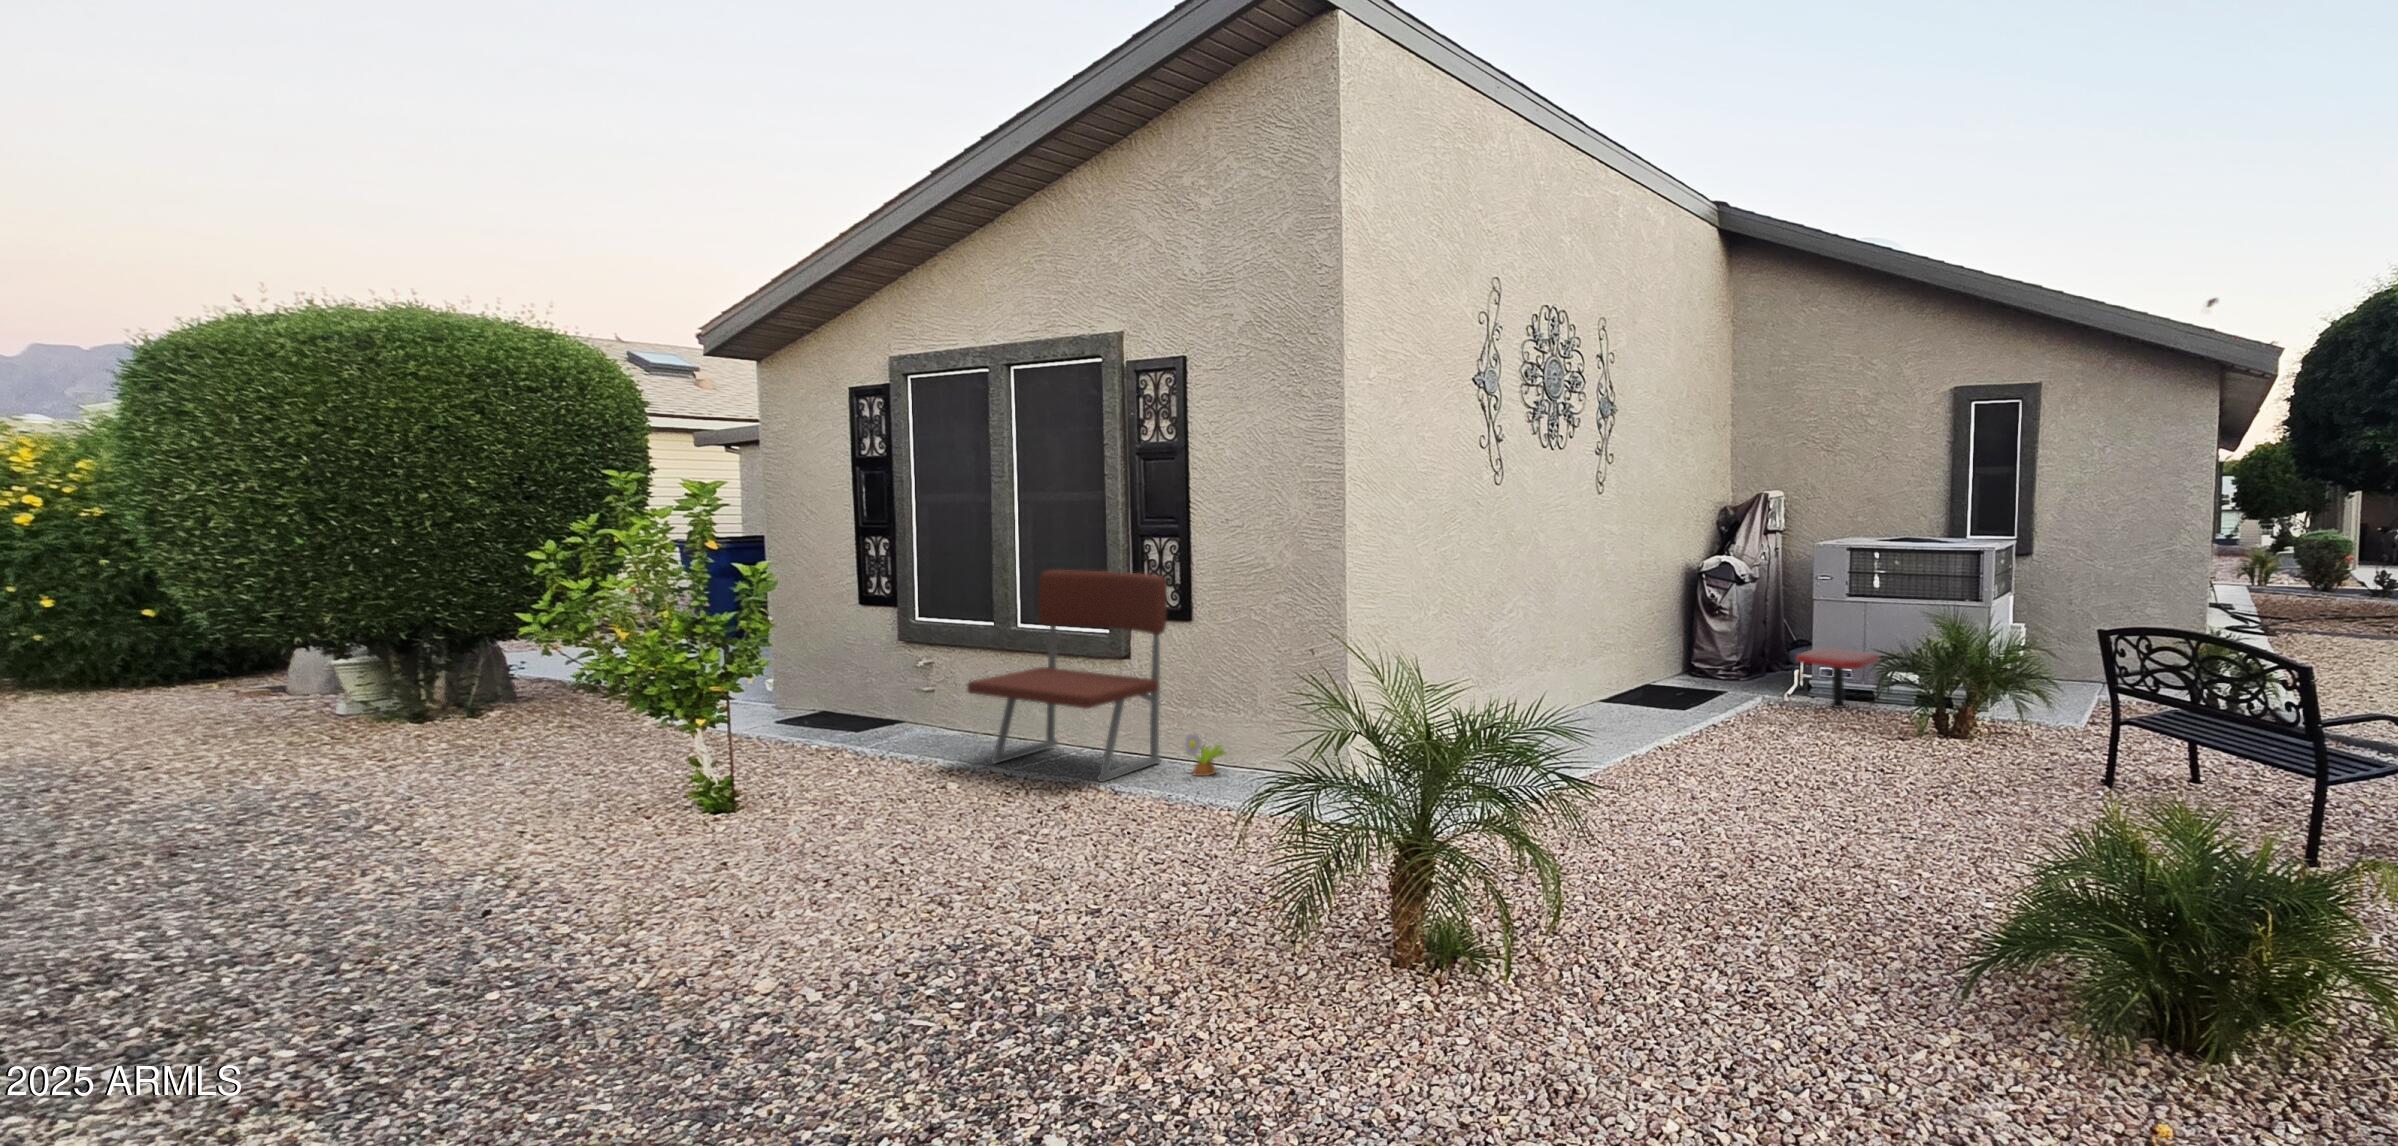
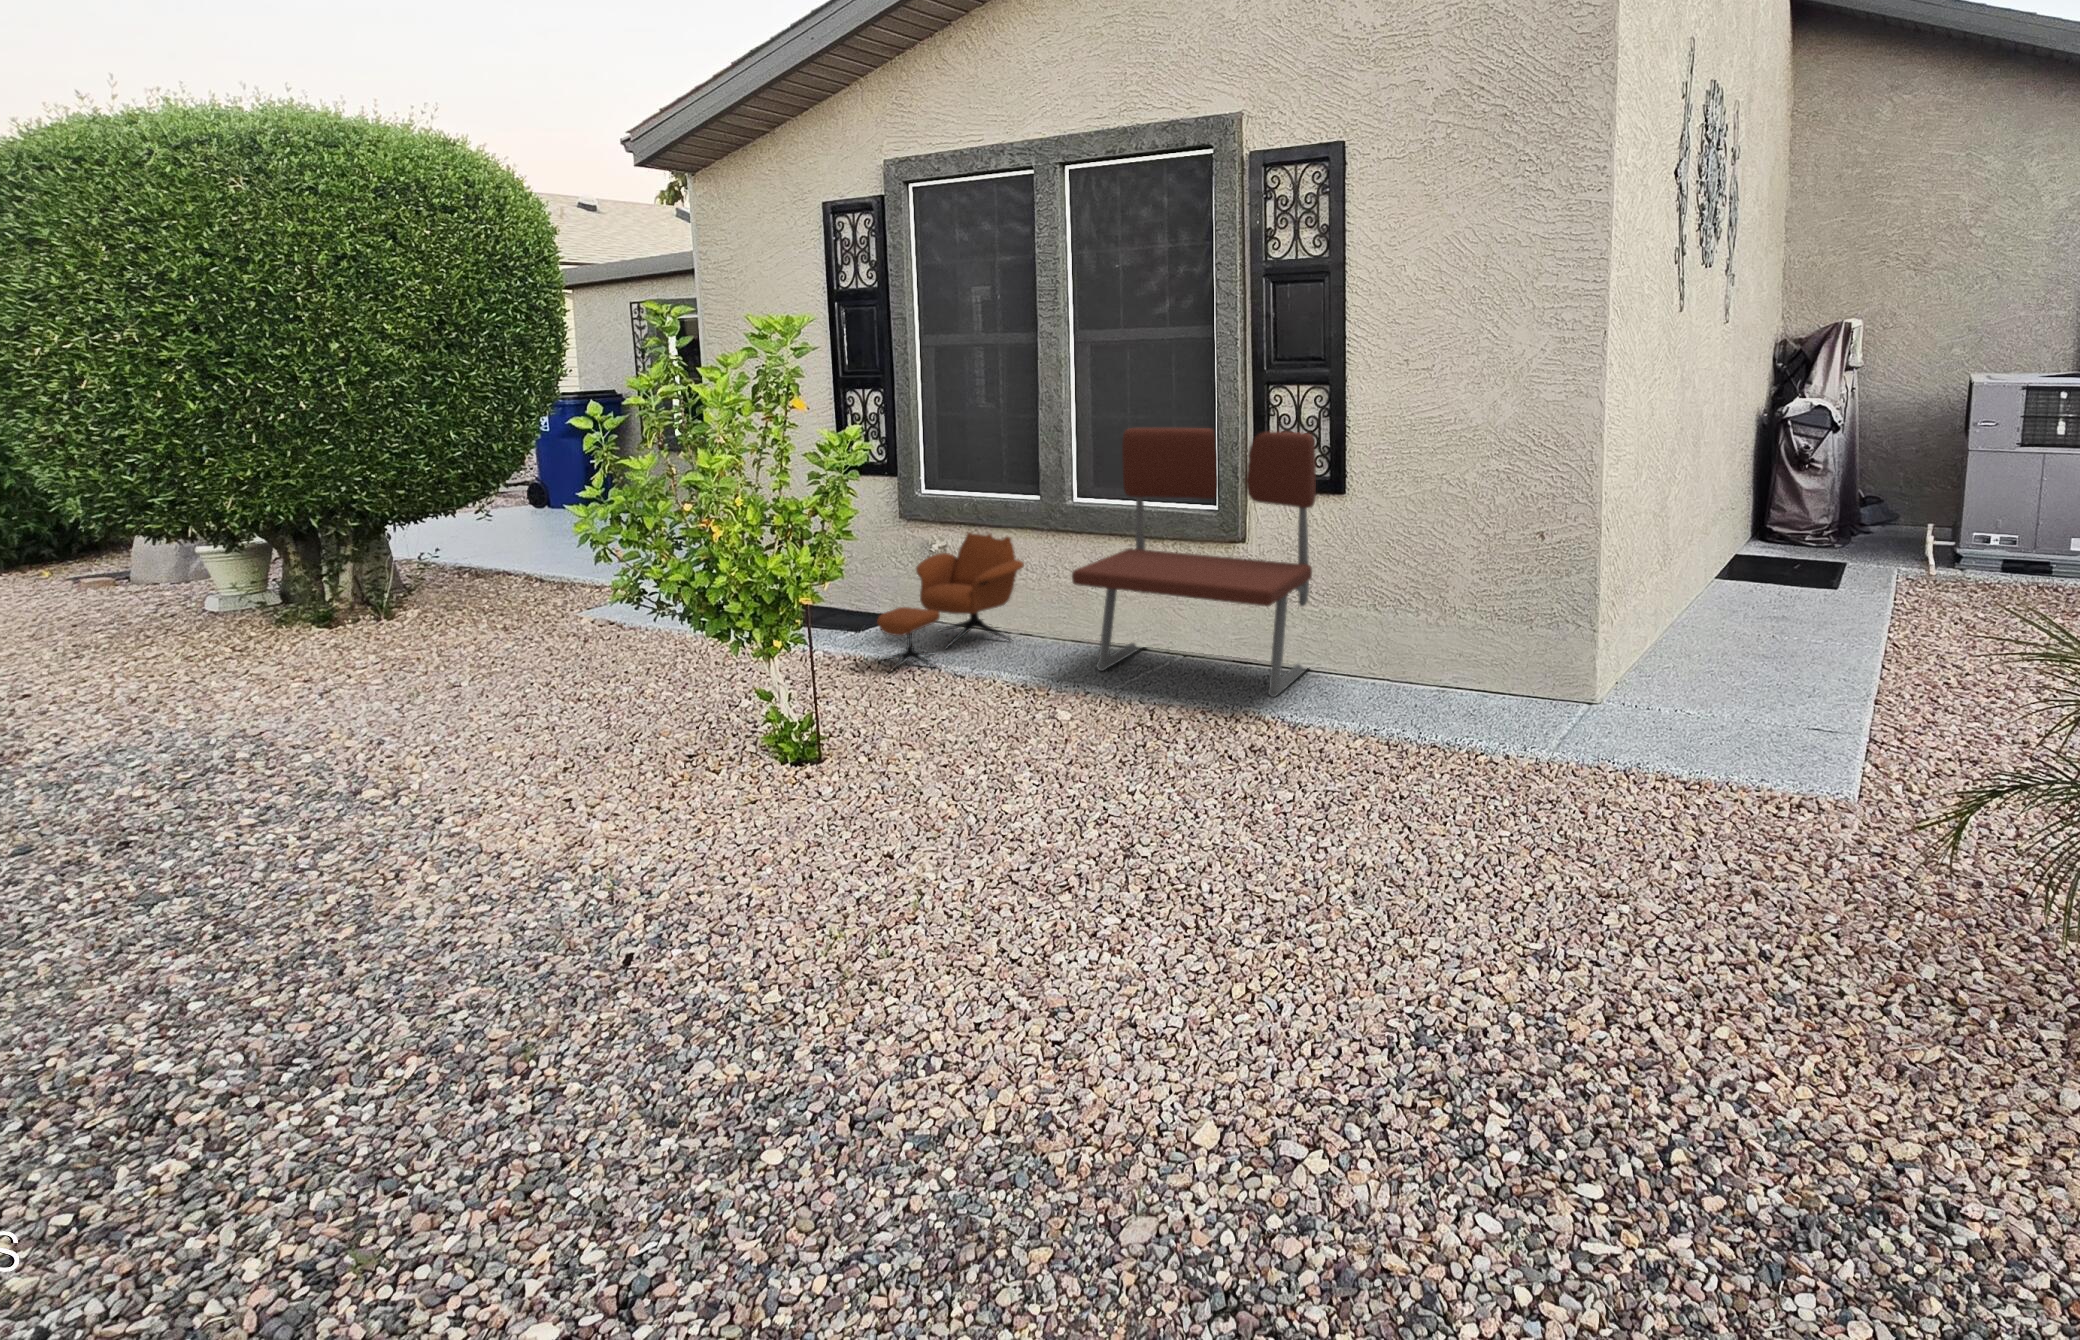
lounge chair: none [821,628,981,766] -> present [877,533,1024,673]
pedestal table: present [1796,648,1879,708] -> none [1965,508,2071,581]
decorative plant: present [1185,734,1226,776] -> none [1358,631,1421,687]

